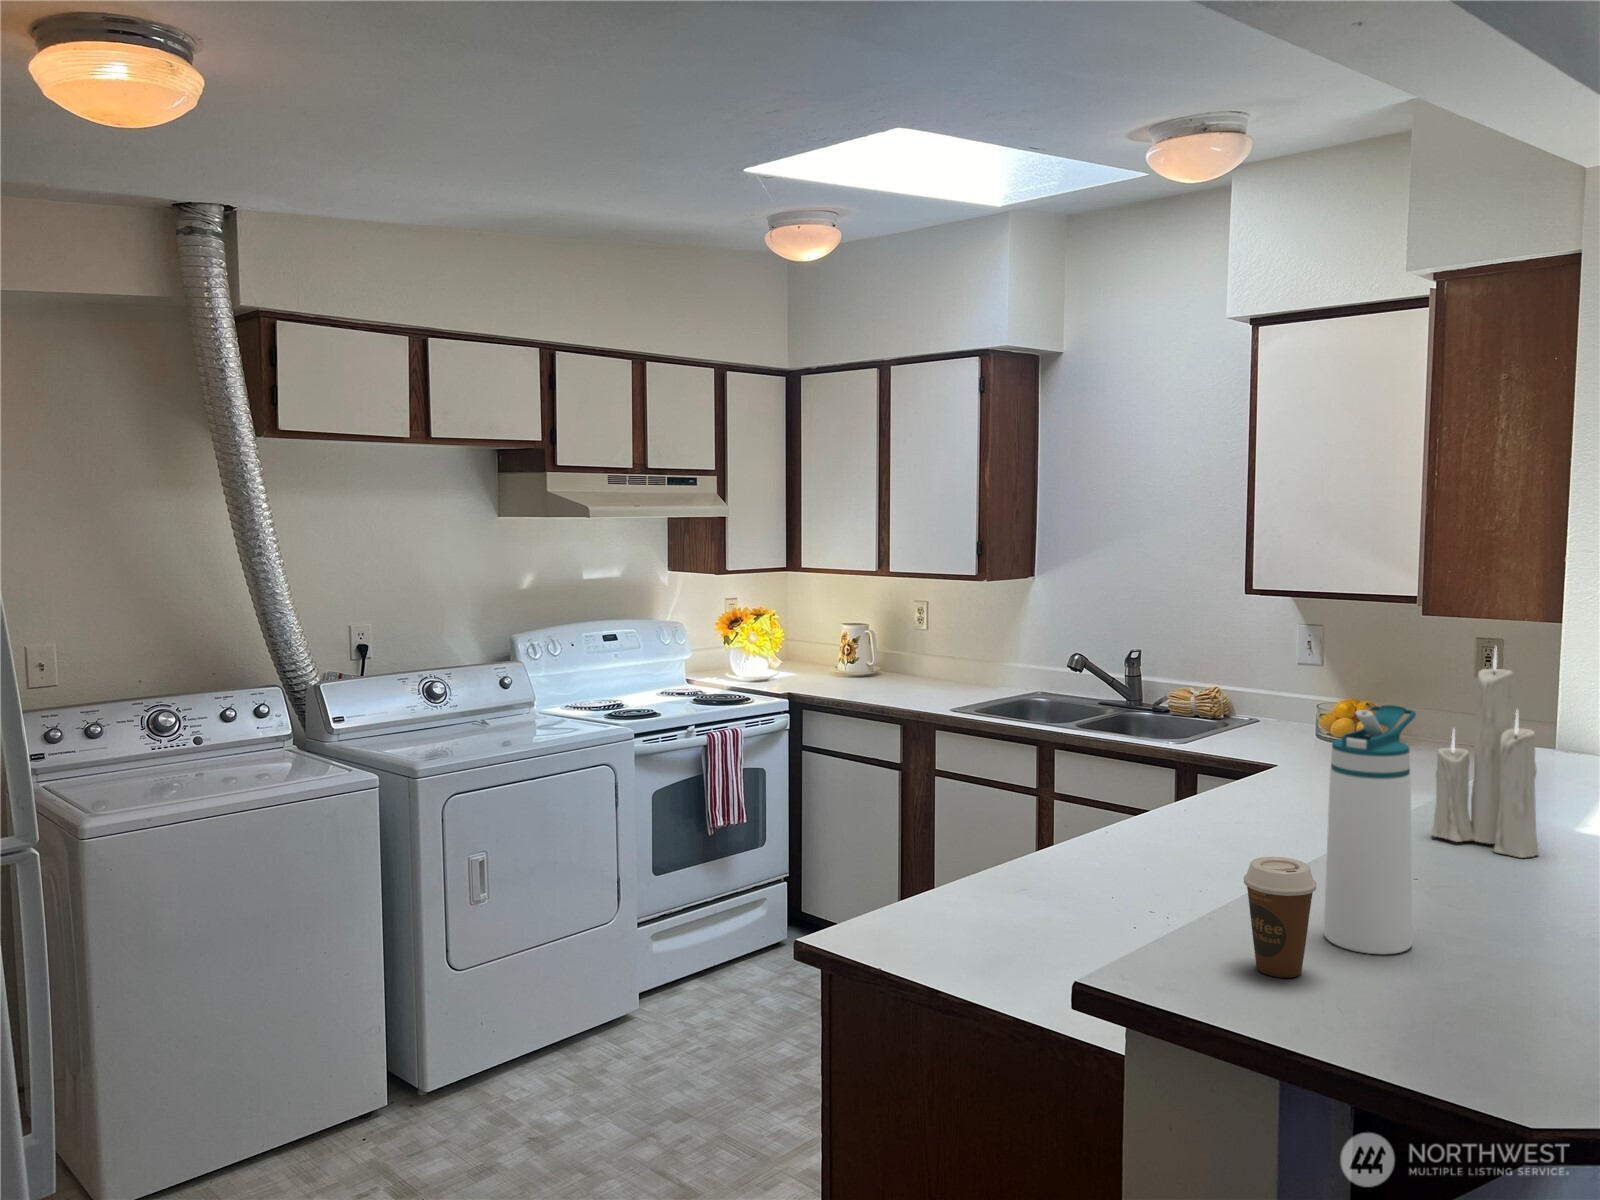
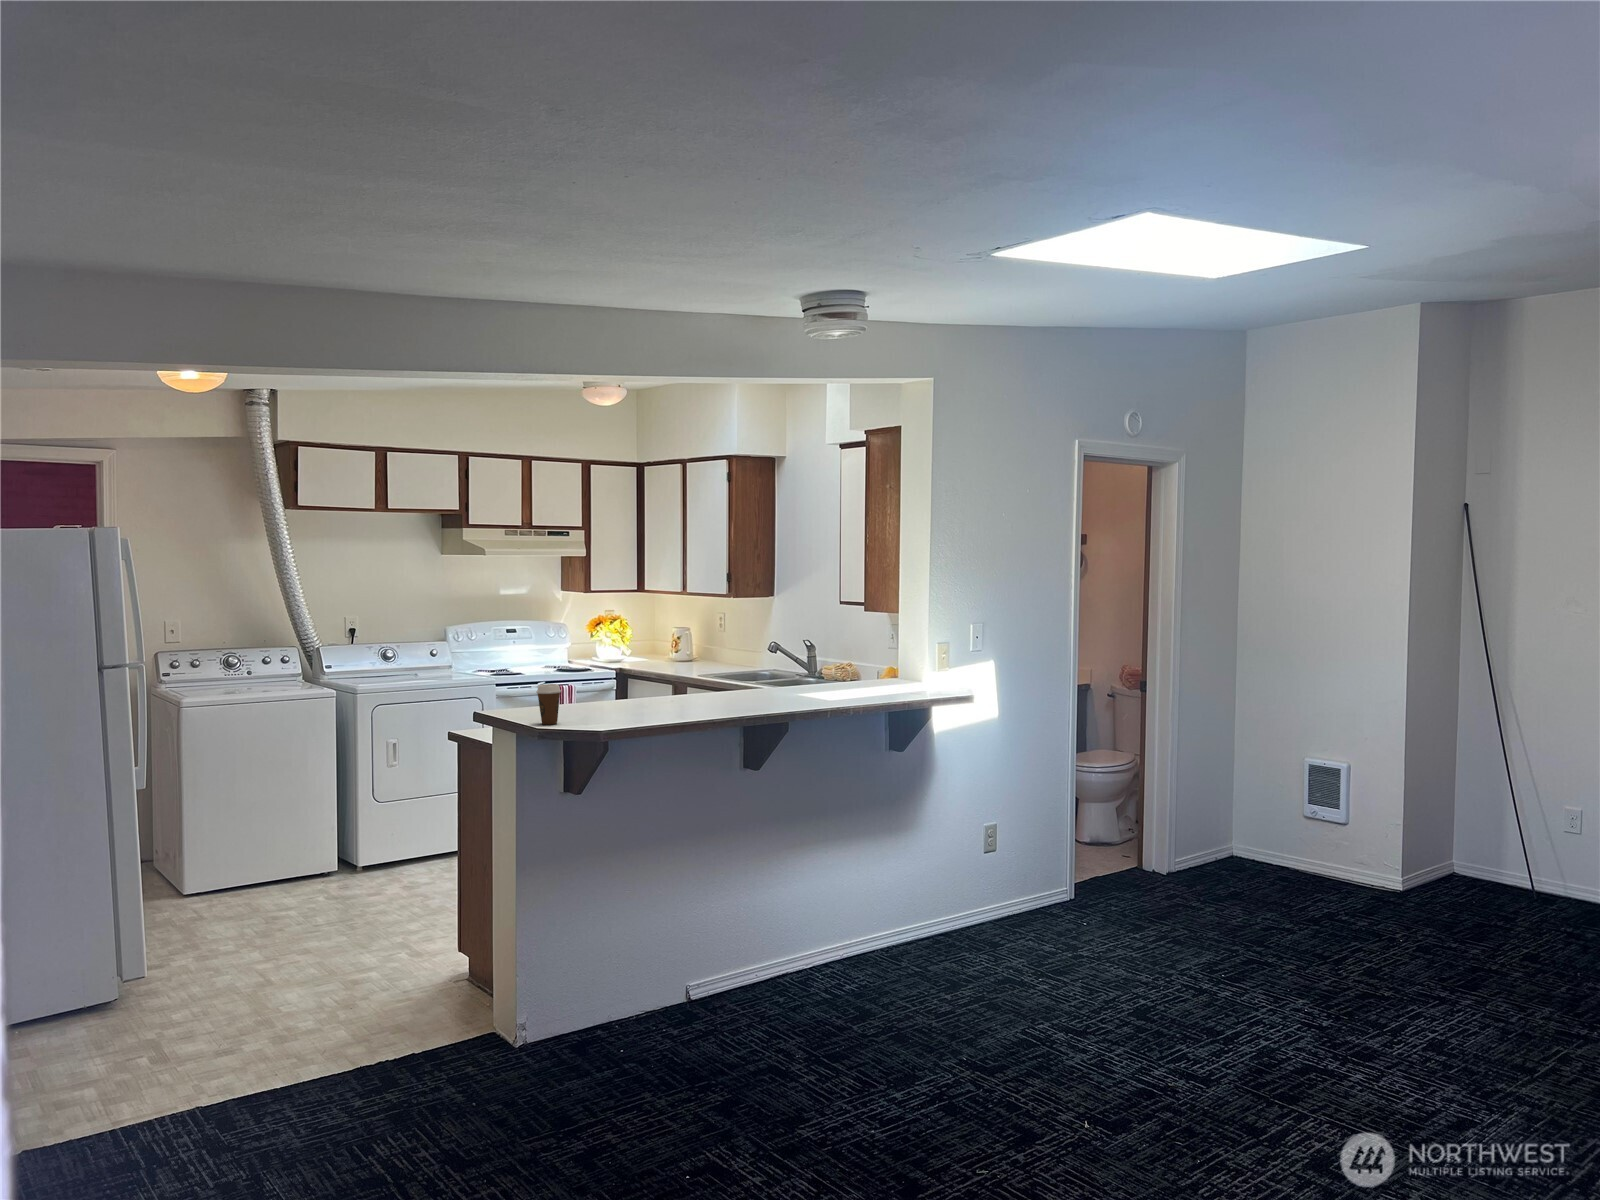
candle: present [1431,647,1539,858] -> none [723,614,752,710]
water bottle: present [1324,705,1416,954] -> none [587,633,622,723]

